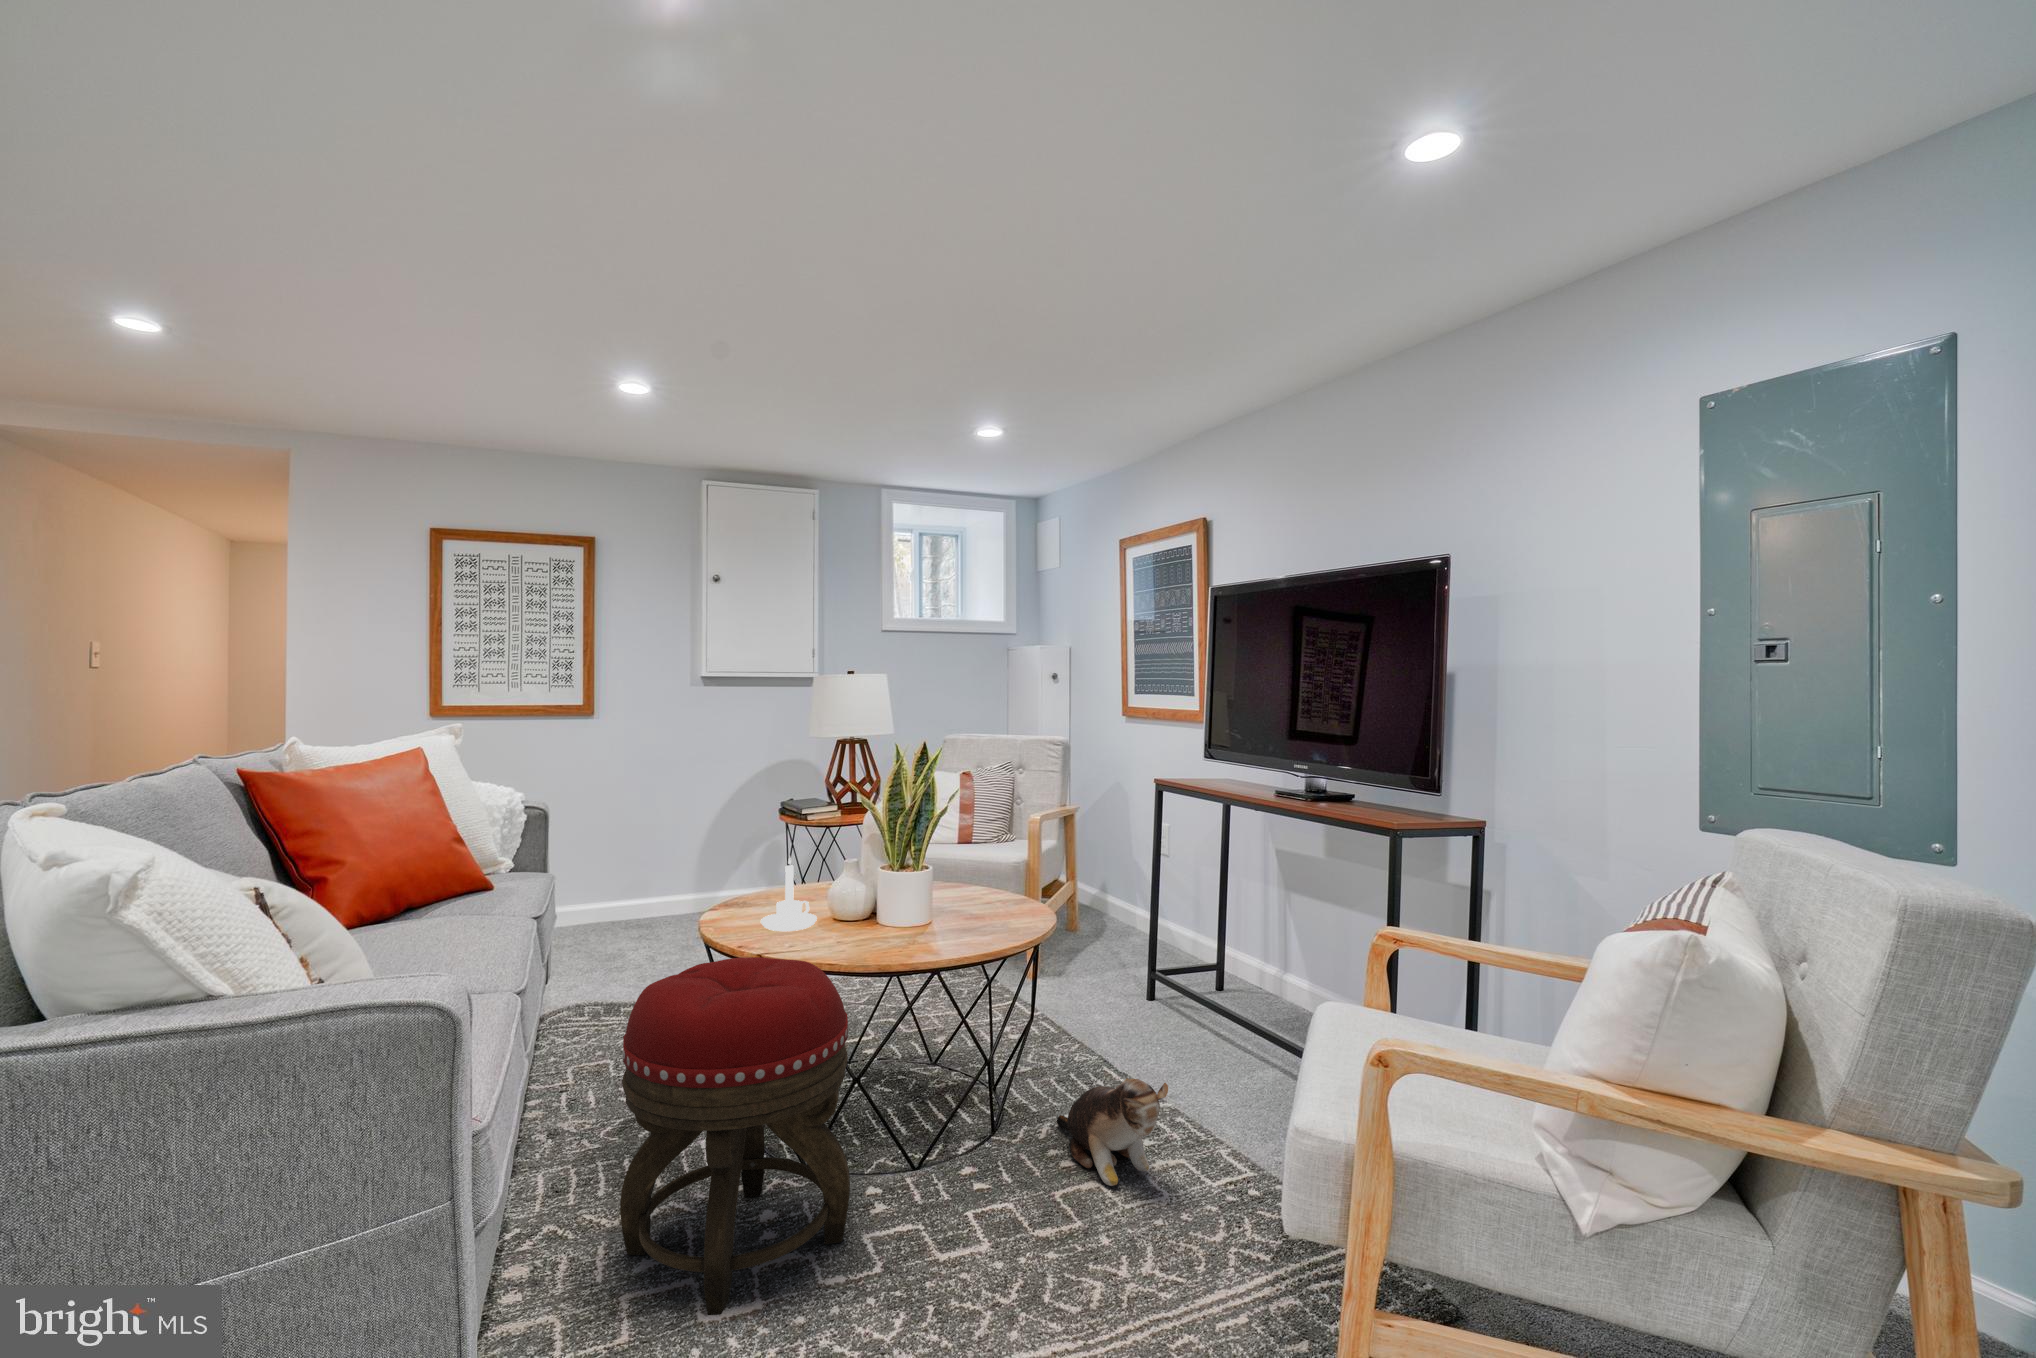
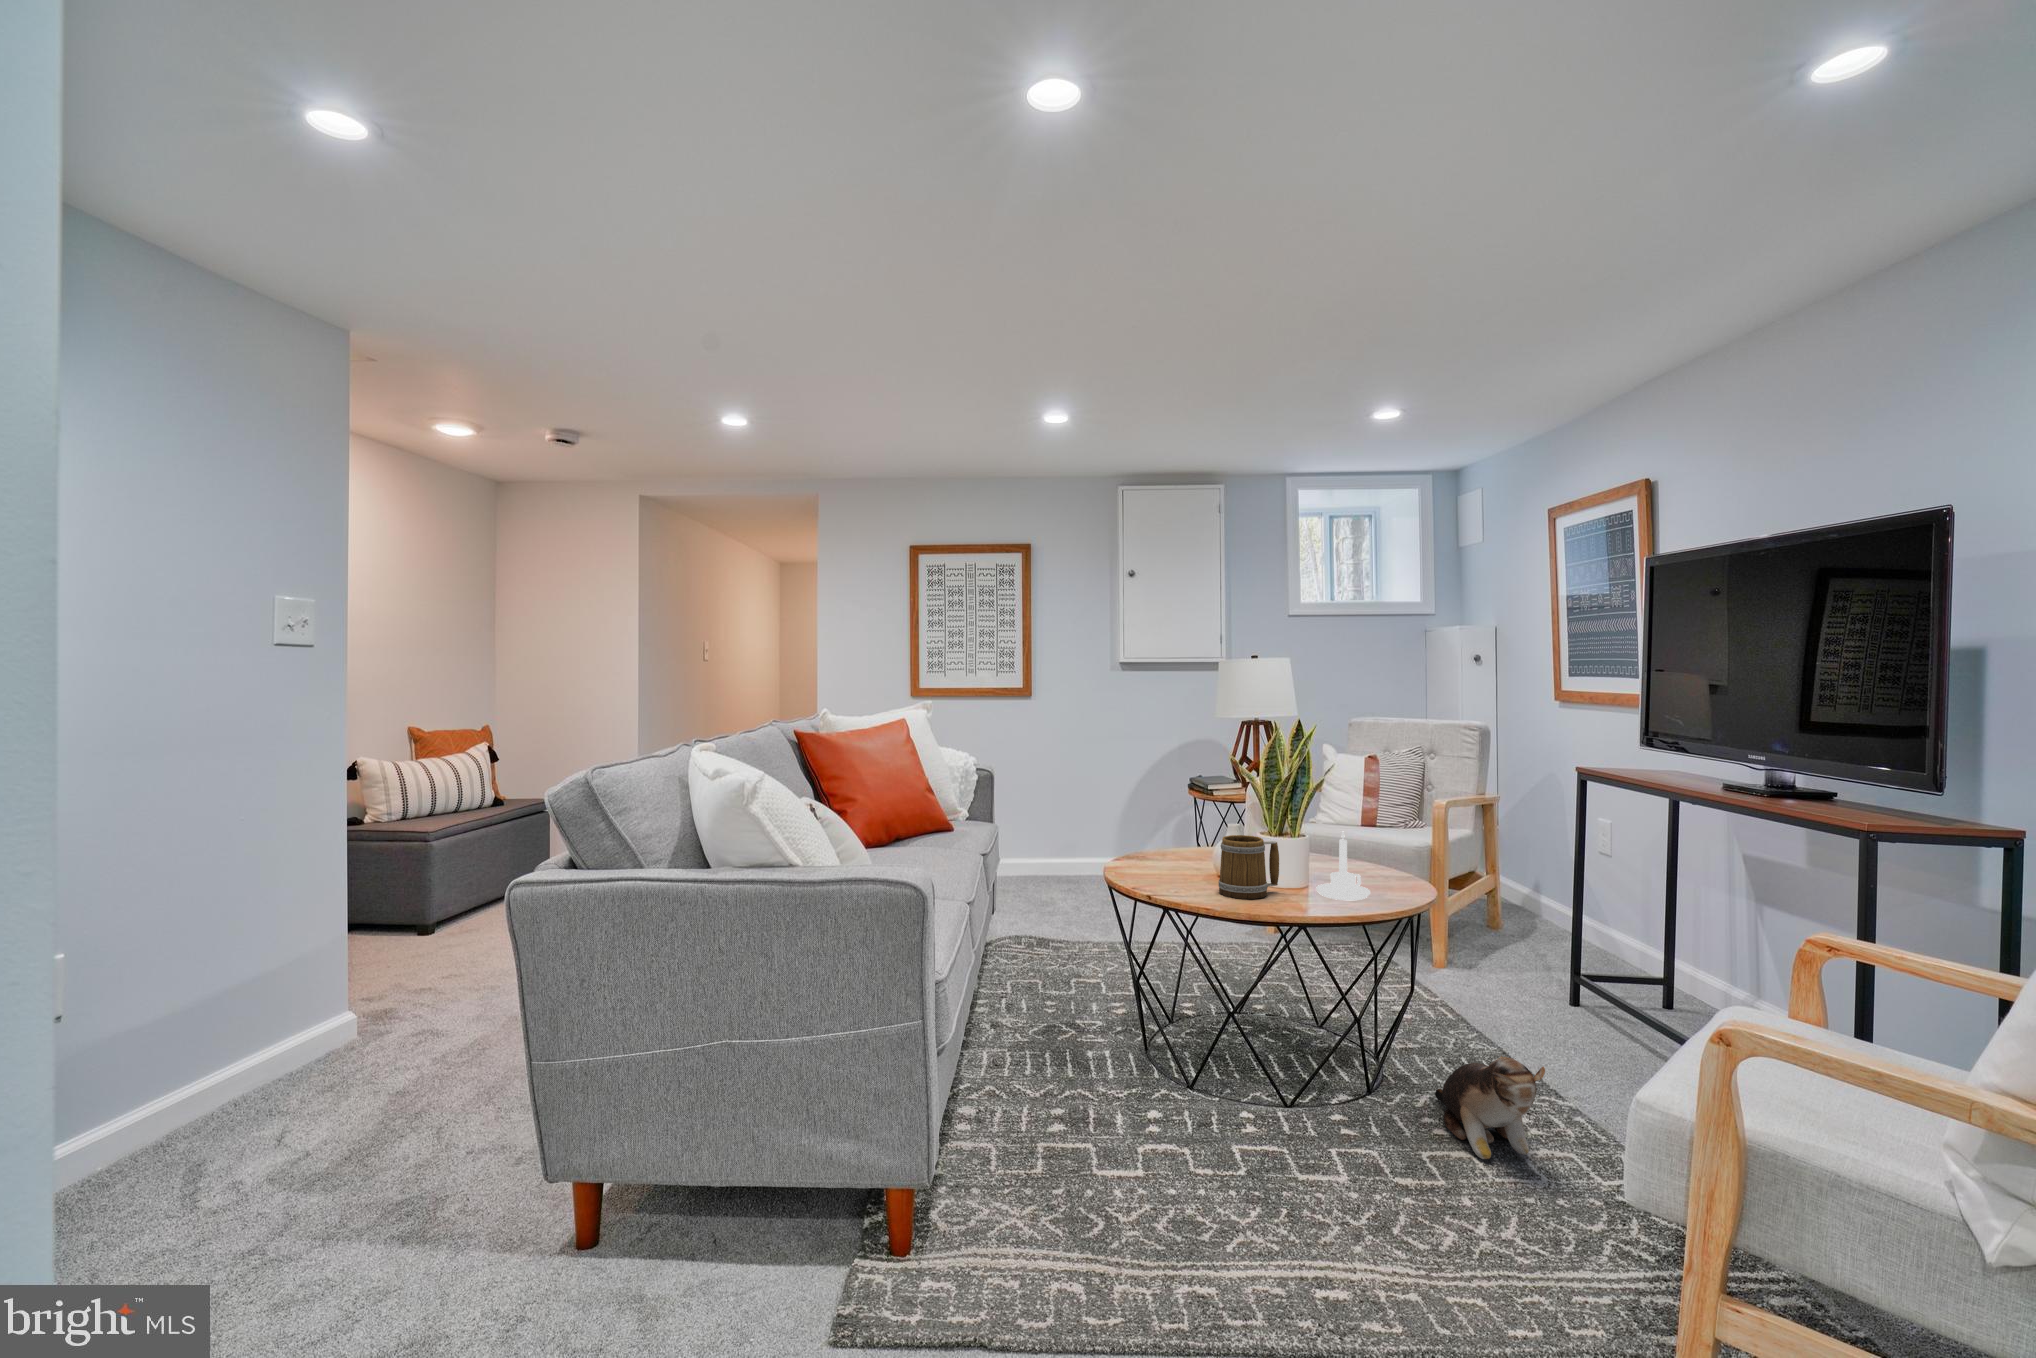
candle holder: present [761,856,817,931] -> present [1316,832,1370,900]
mug: none [841,873,906,946] -> present [1219,835,1279,899]
footstool: present [620,957,850,1315] -> none [1039,895,1220,1172]

